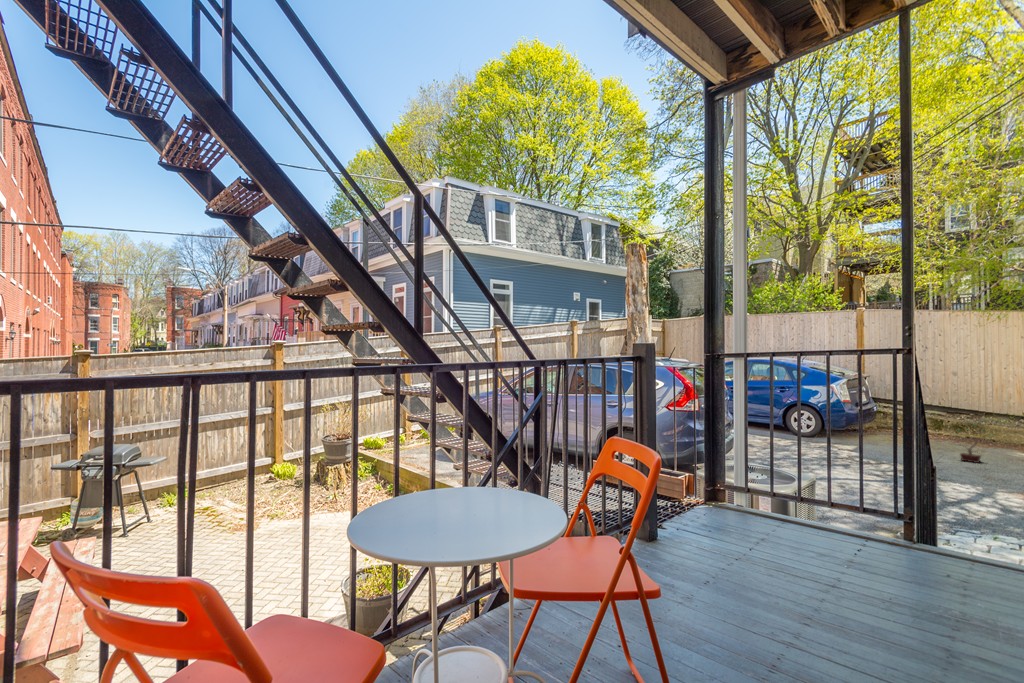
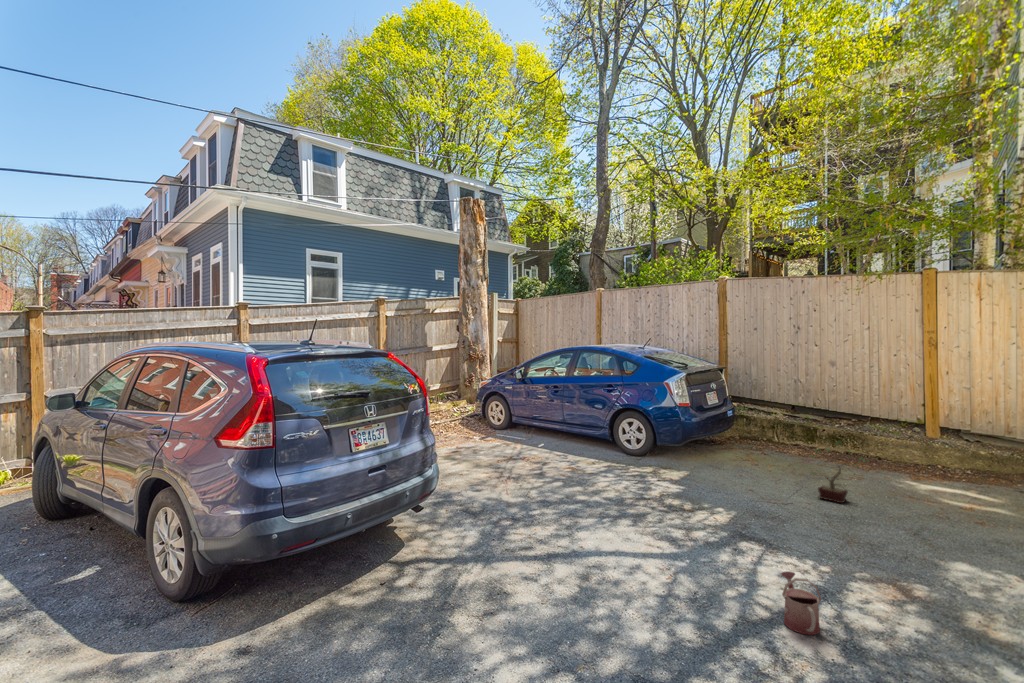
watering can: none [966,481,993,506] -> present [781,571,821,635]

